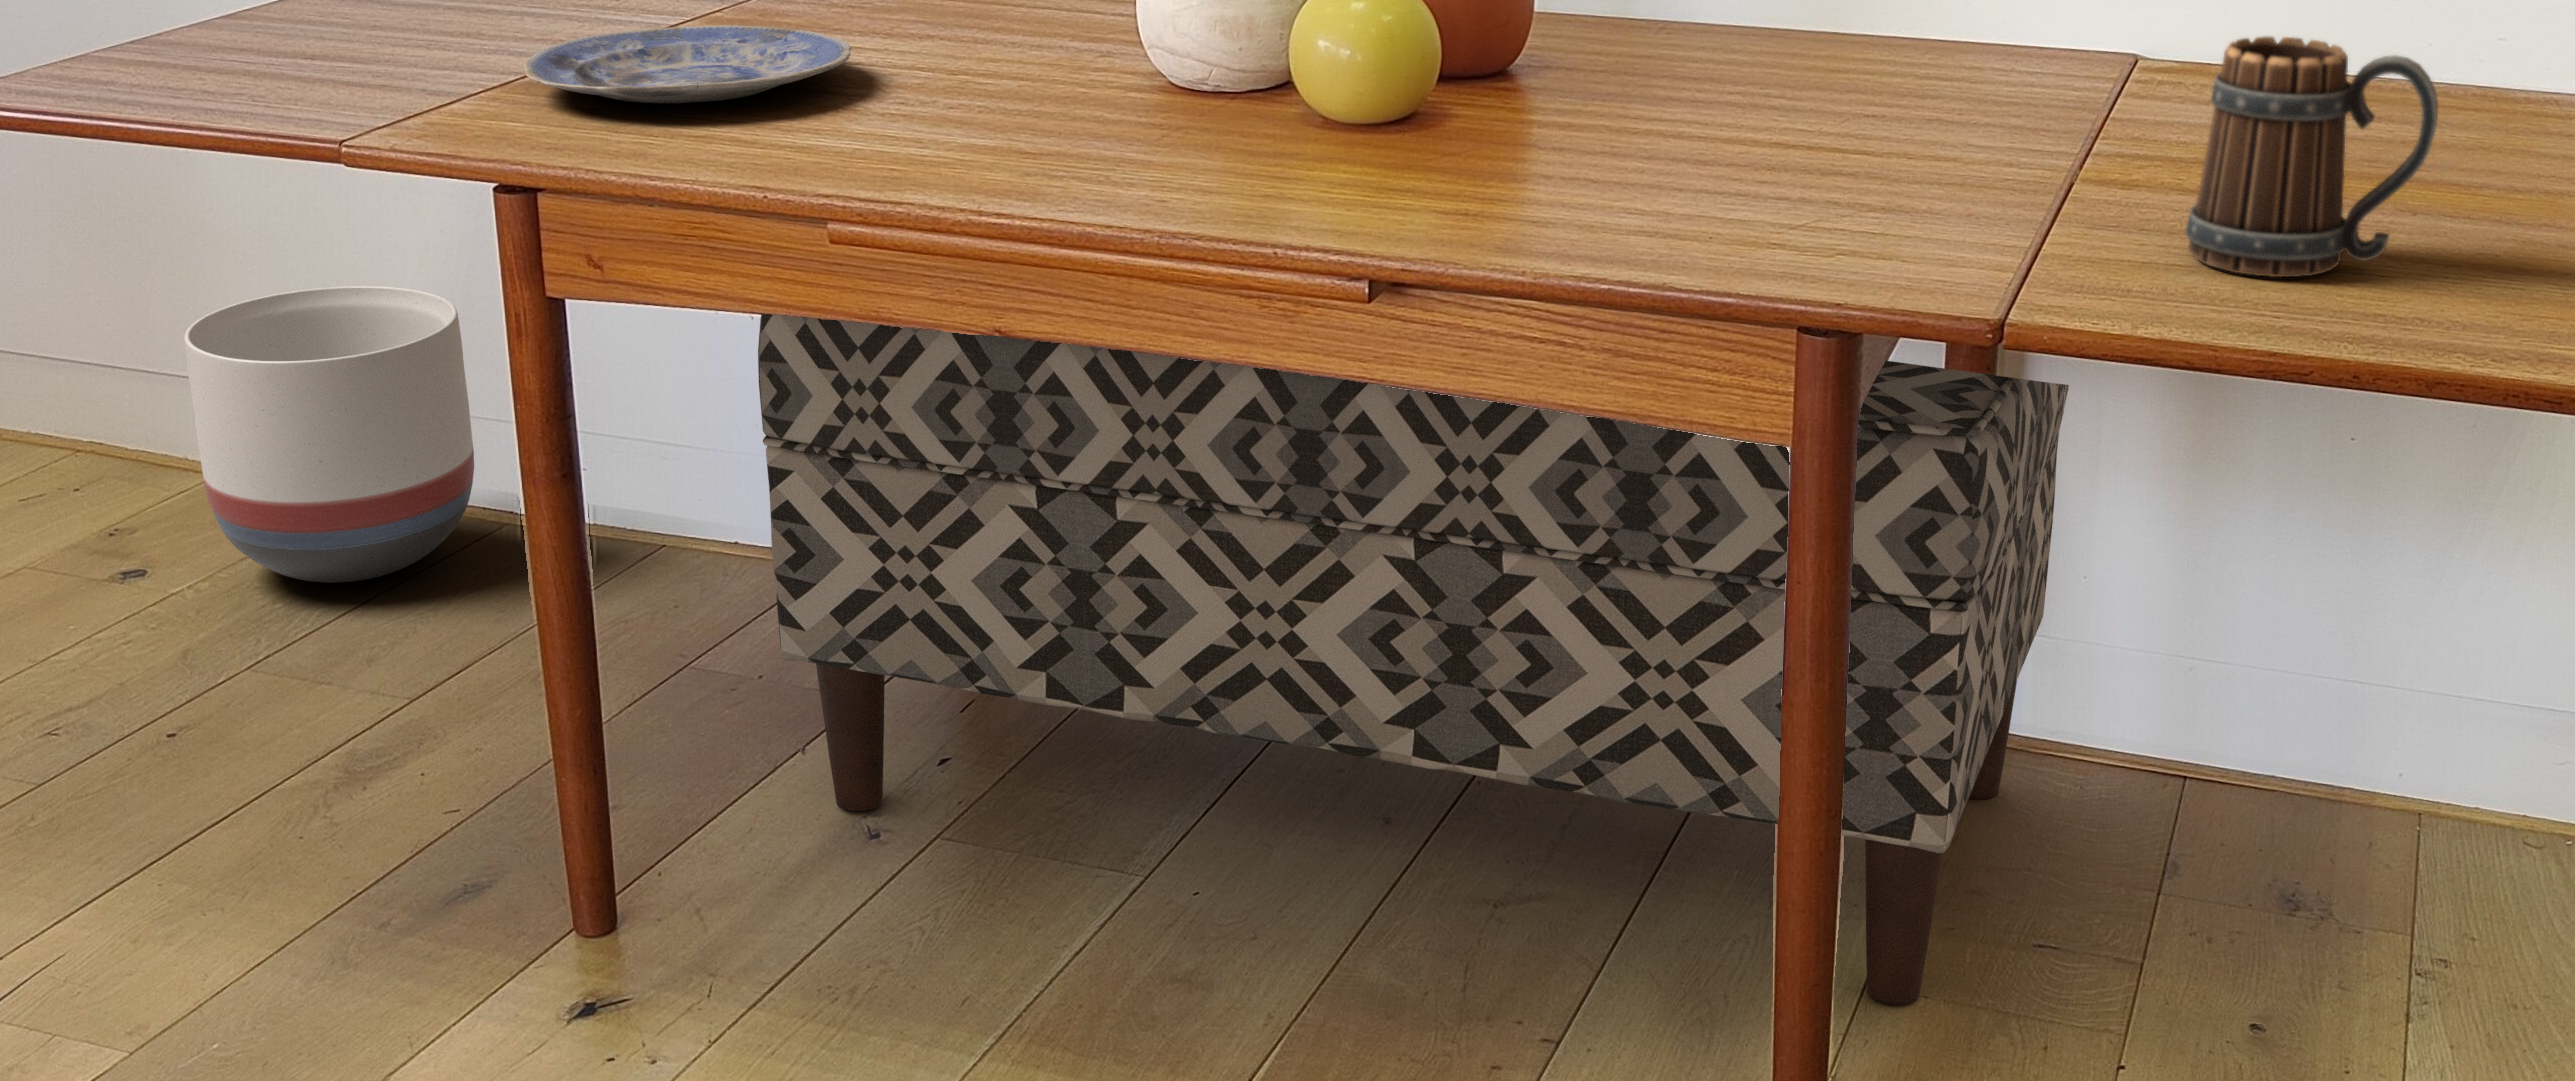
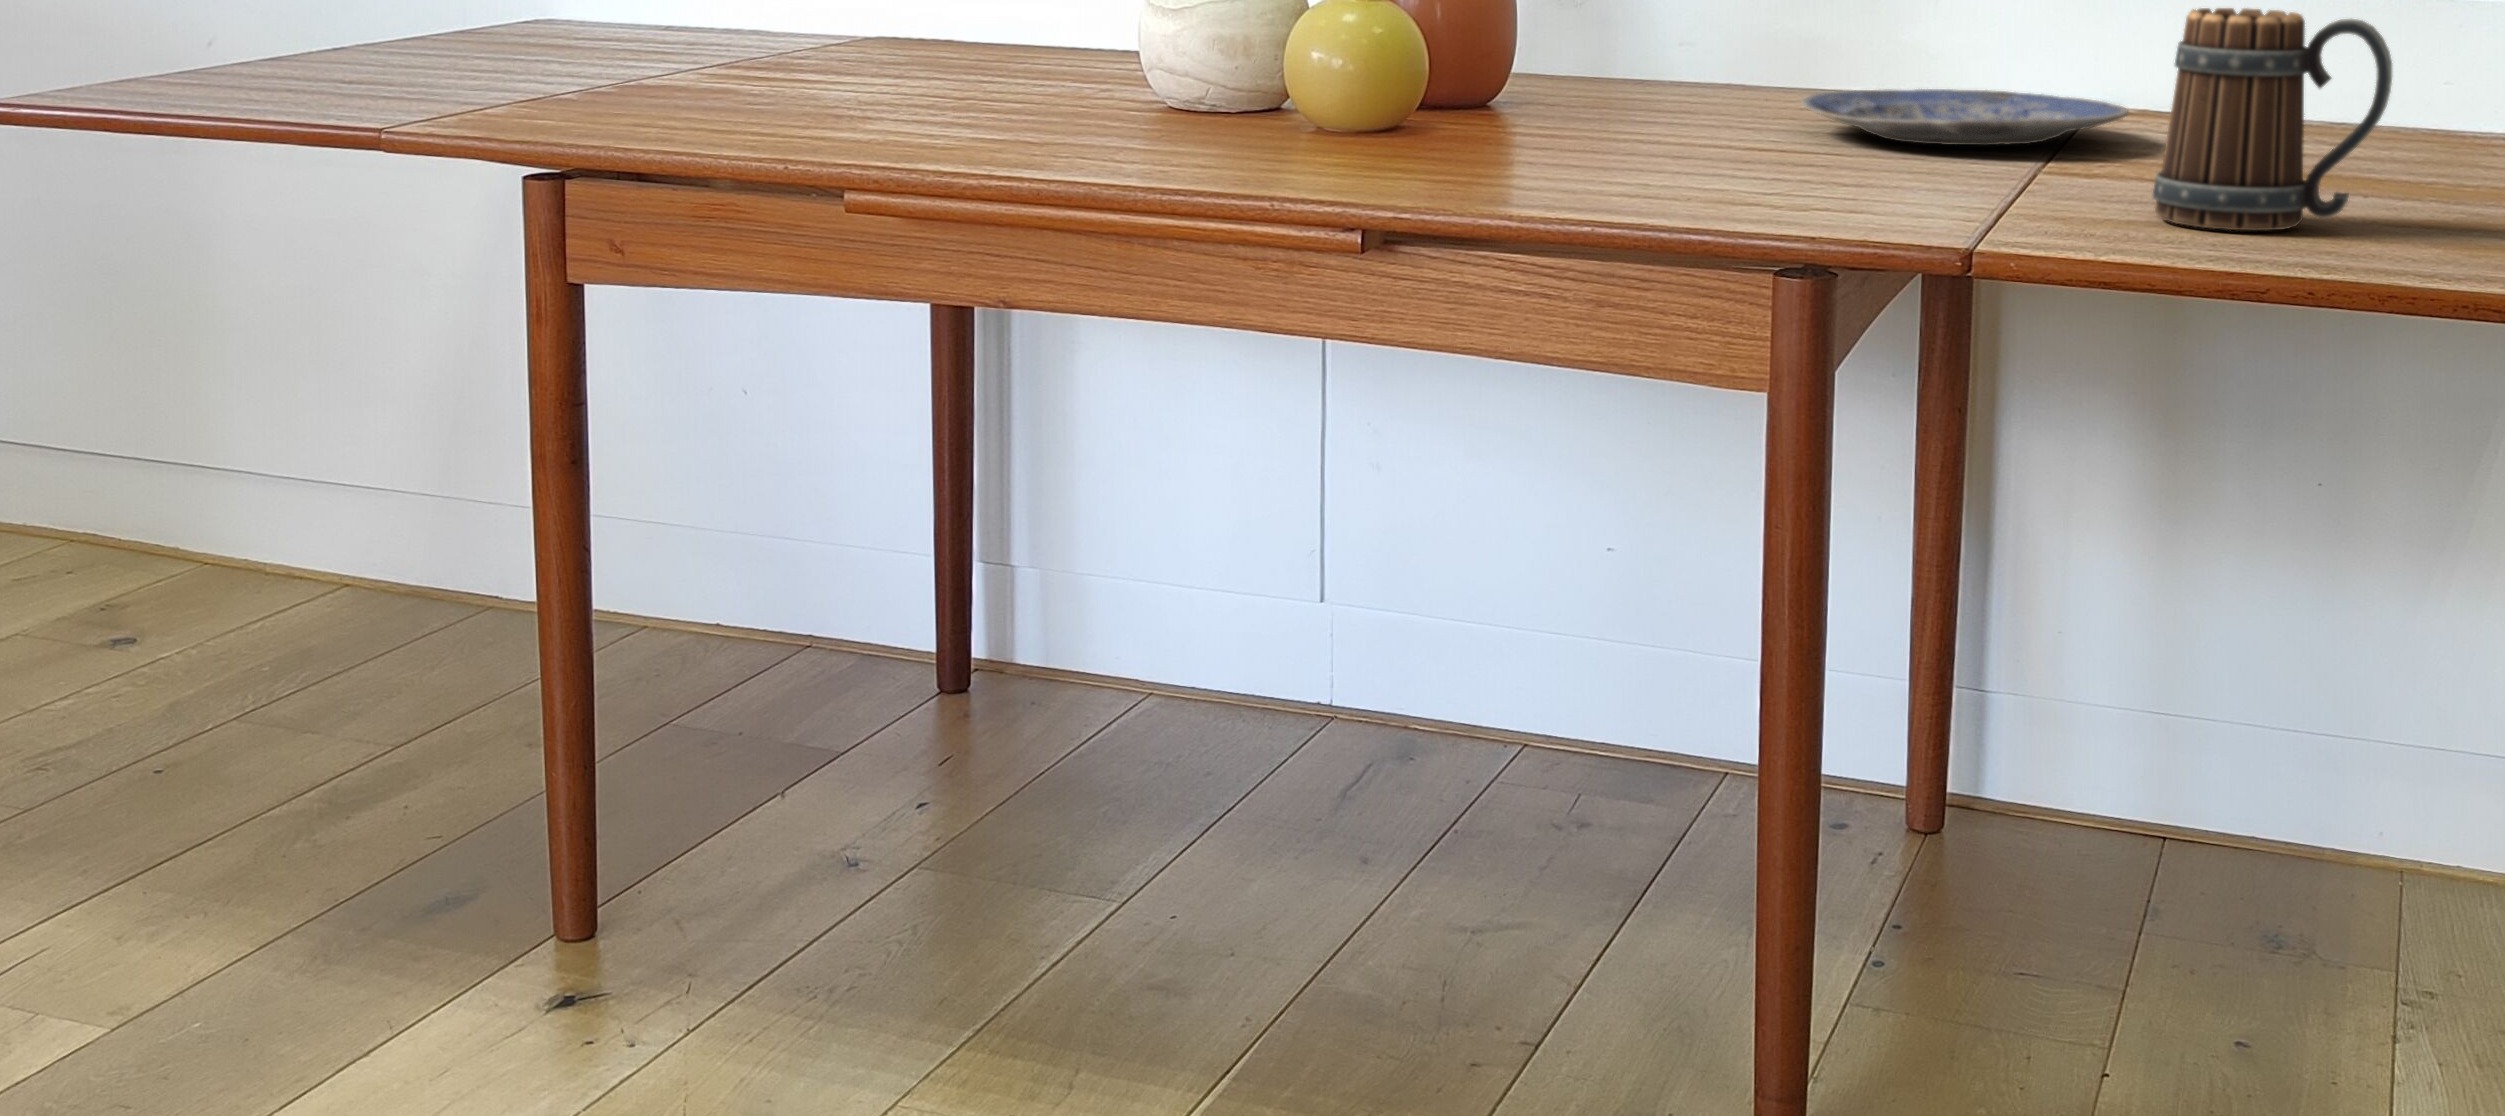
plate: present [524,25,851,103] -> present [1801,89,2129,145]
planter: present [184,286,474,583] -> none [191,367,467,651]
bench: present [758,314,2069,1005] -> none [759,232,2047,1019]

